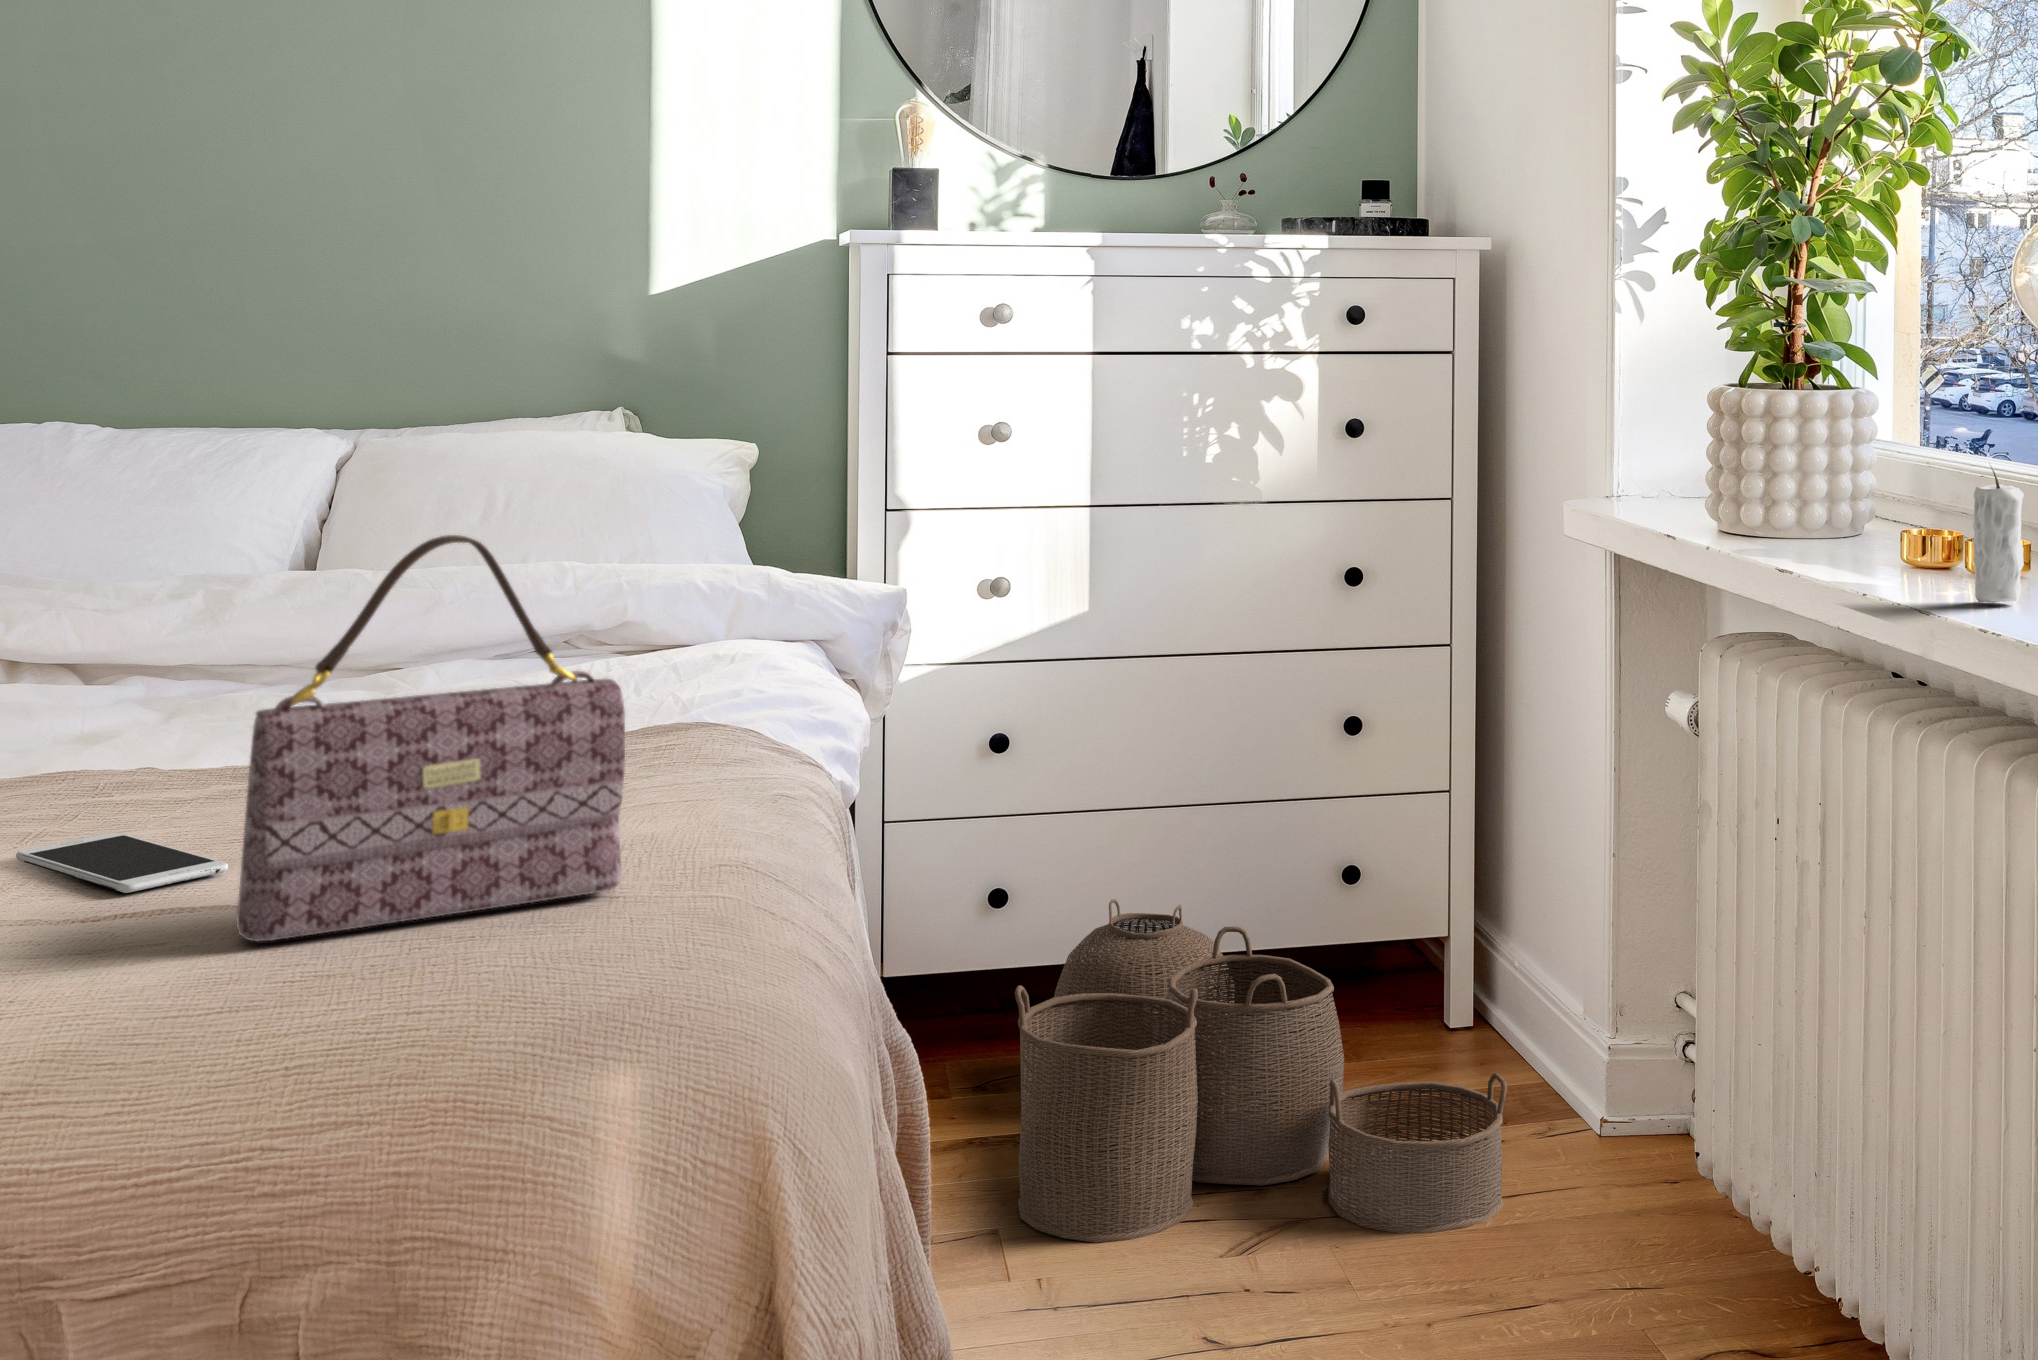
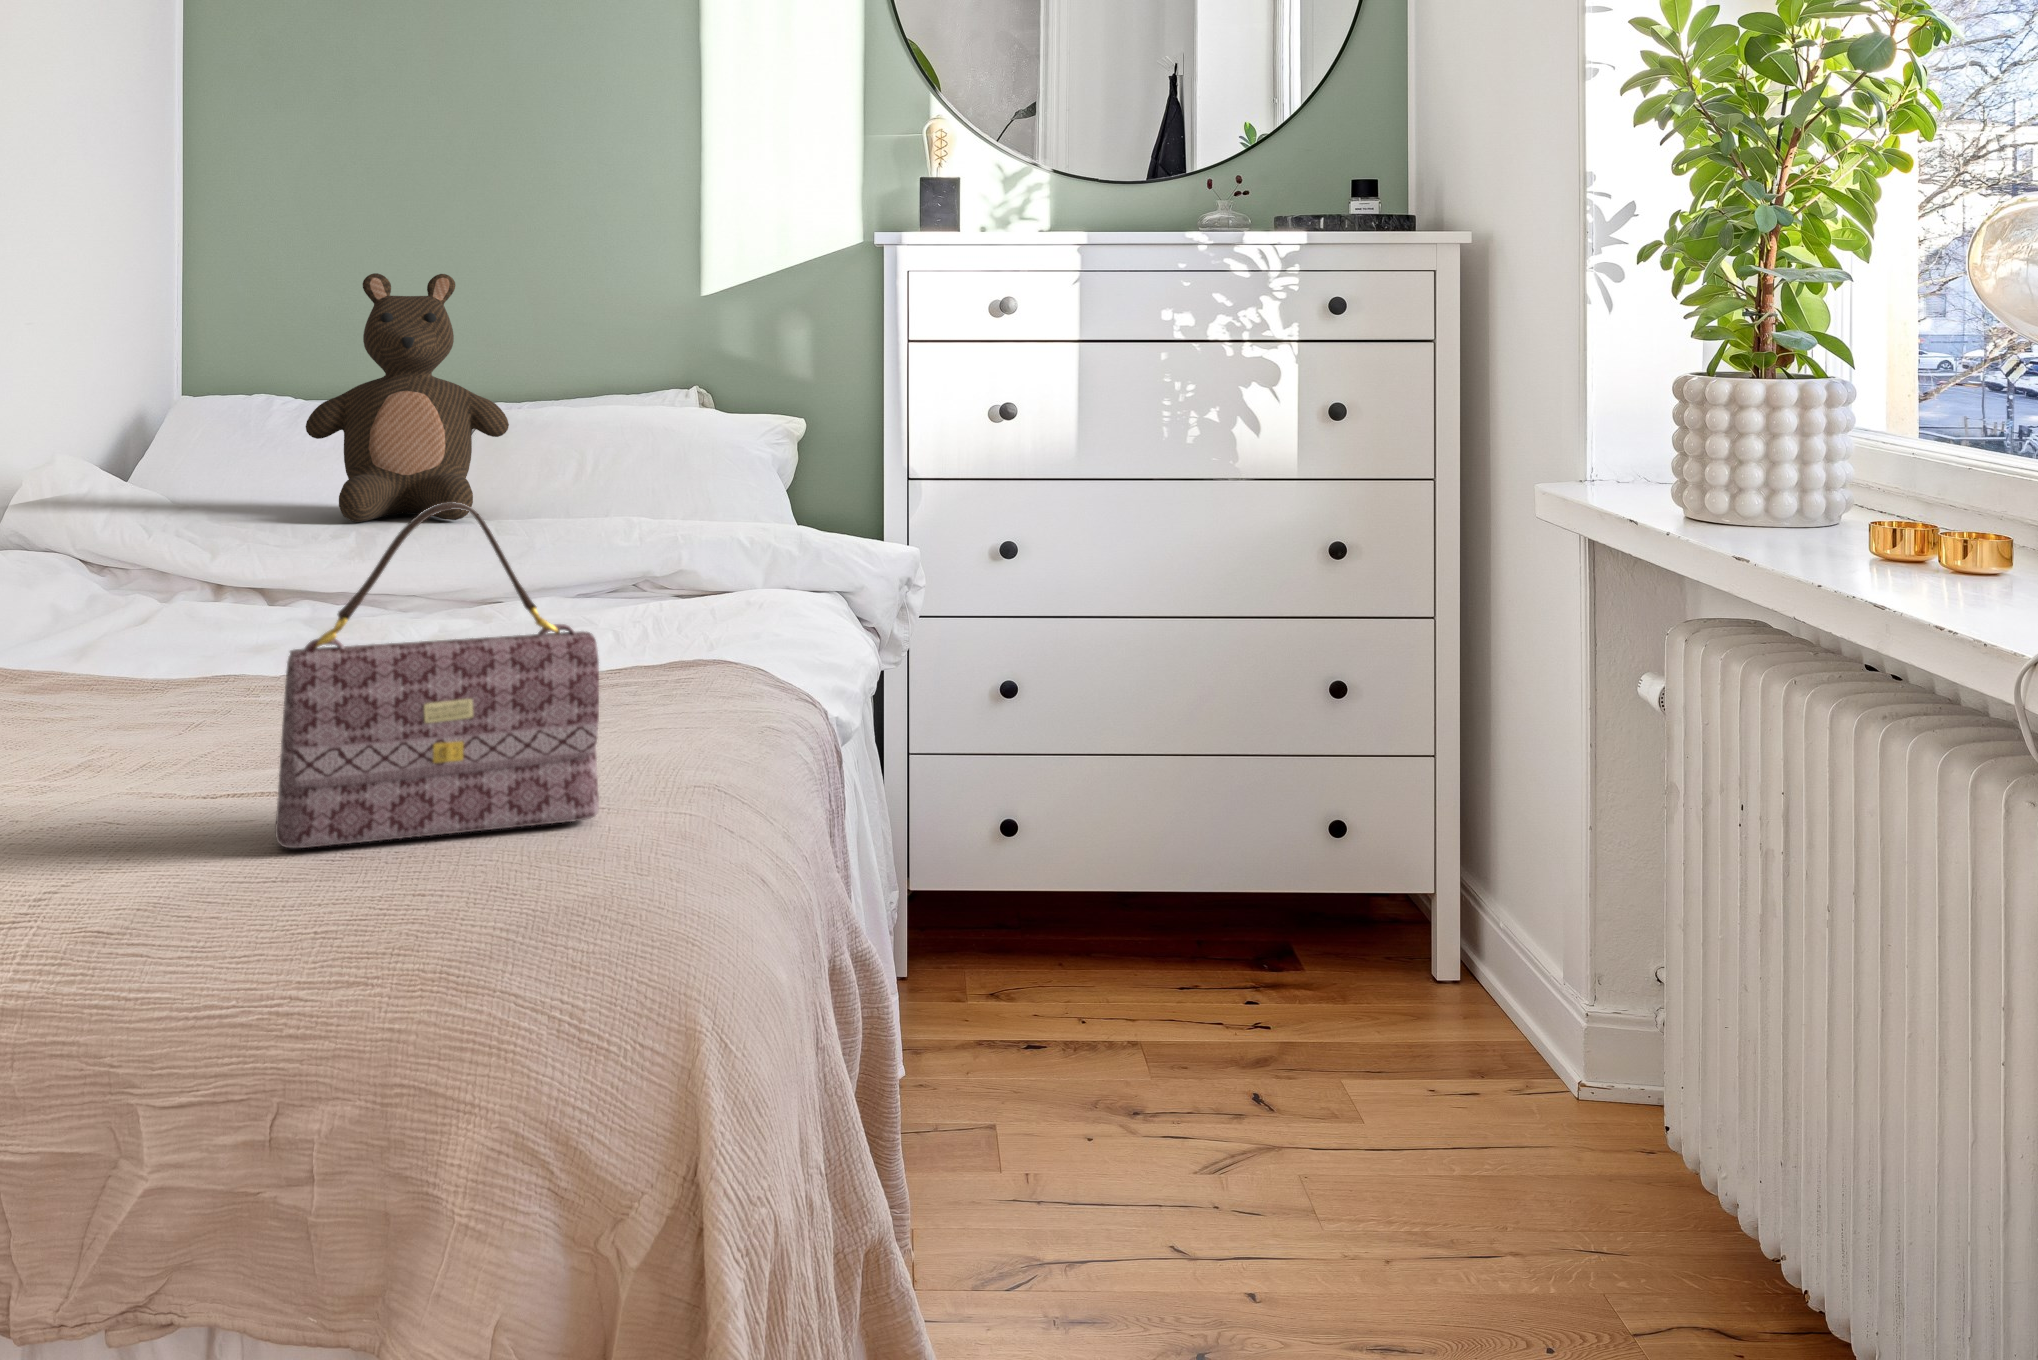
stuffed bear: none [142,270,405,571] -> present [306,273,509,522]
candle: present [1973,465,2024,603] -> none [1941,454,1999,600]
smartphone: present [16,833,228,893] -> none [135,744,290,798]
woven basket: present [1015,899,1507,1243] -> none [1007,838,1474,1179]

